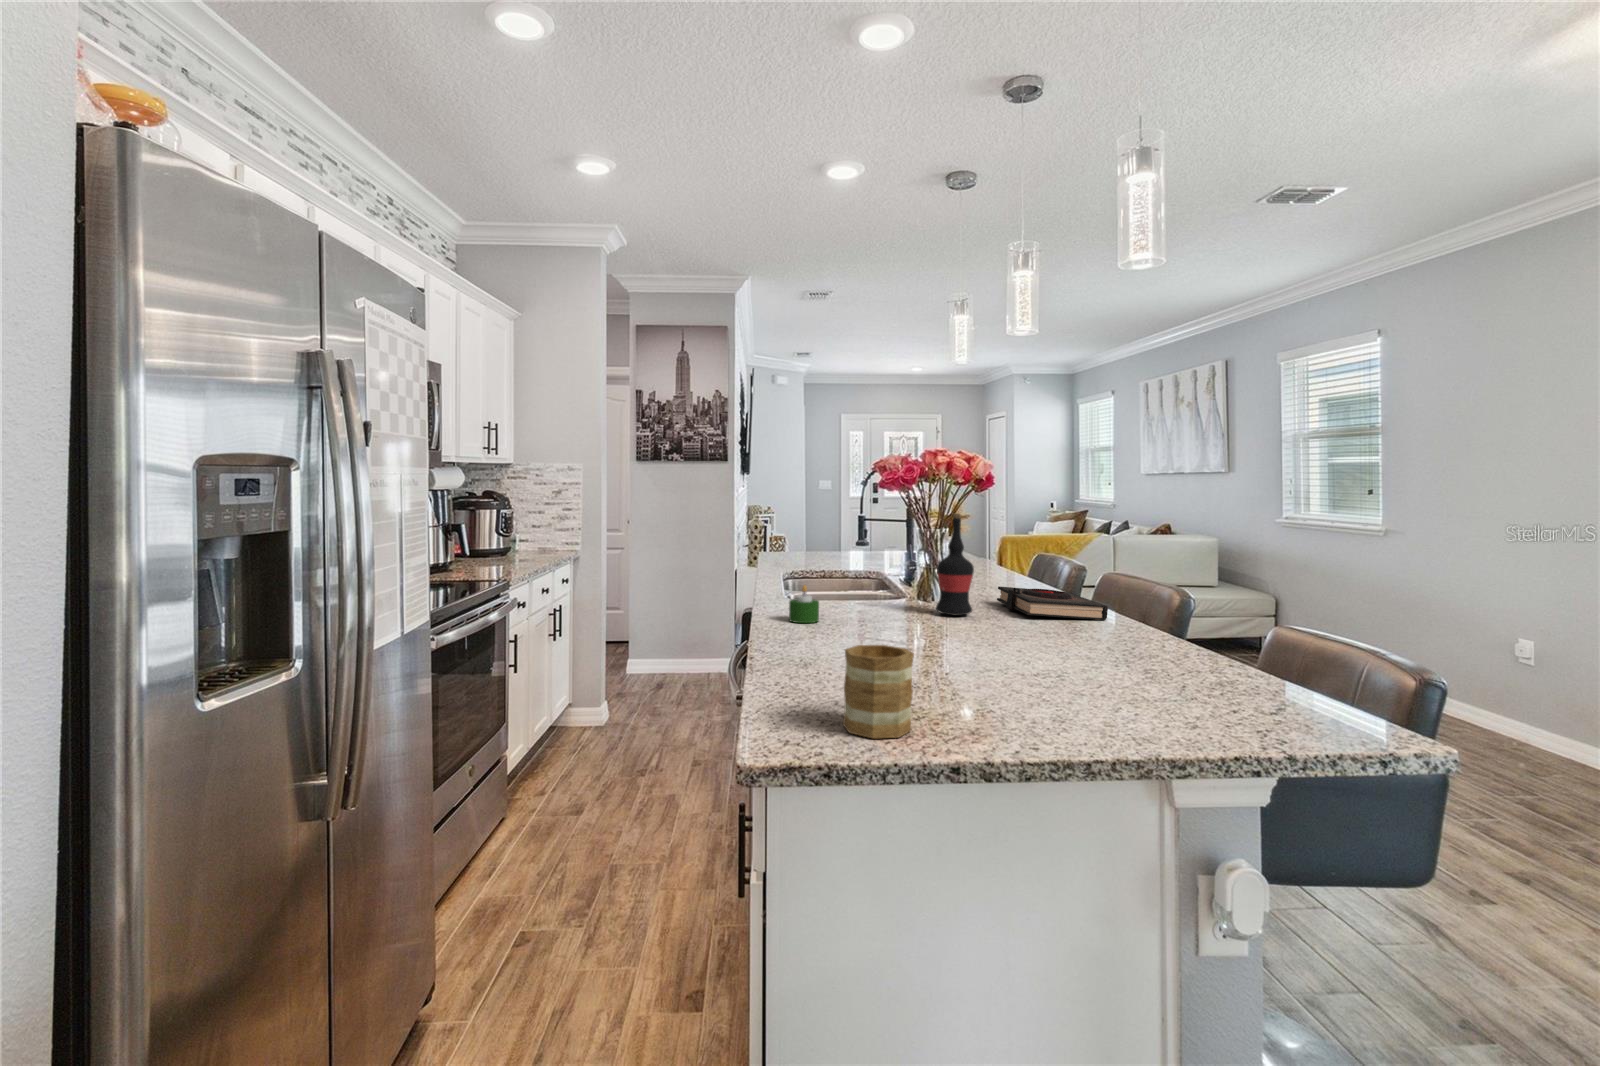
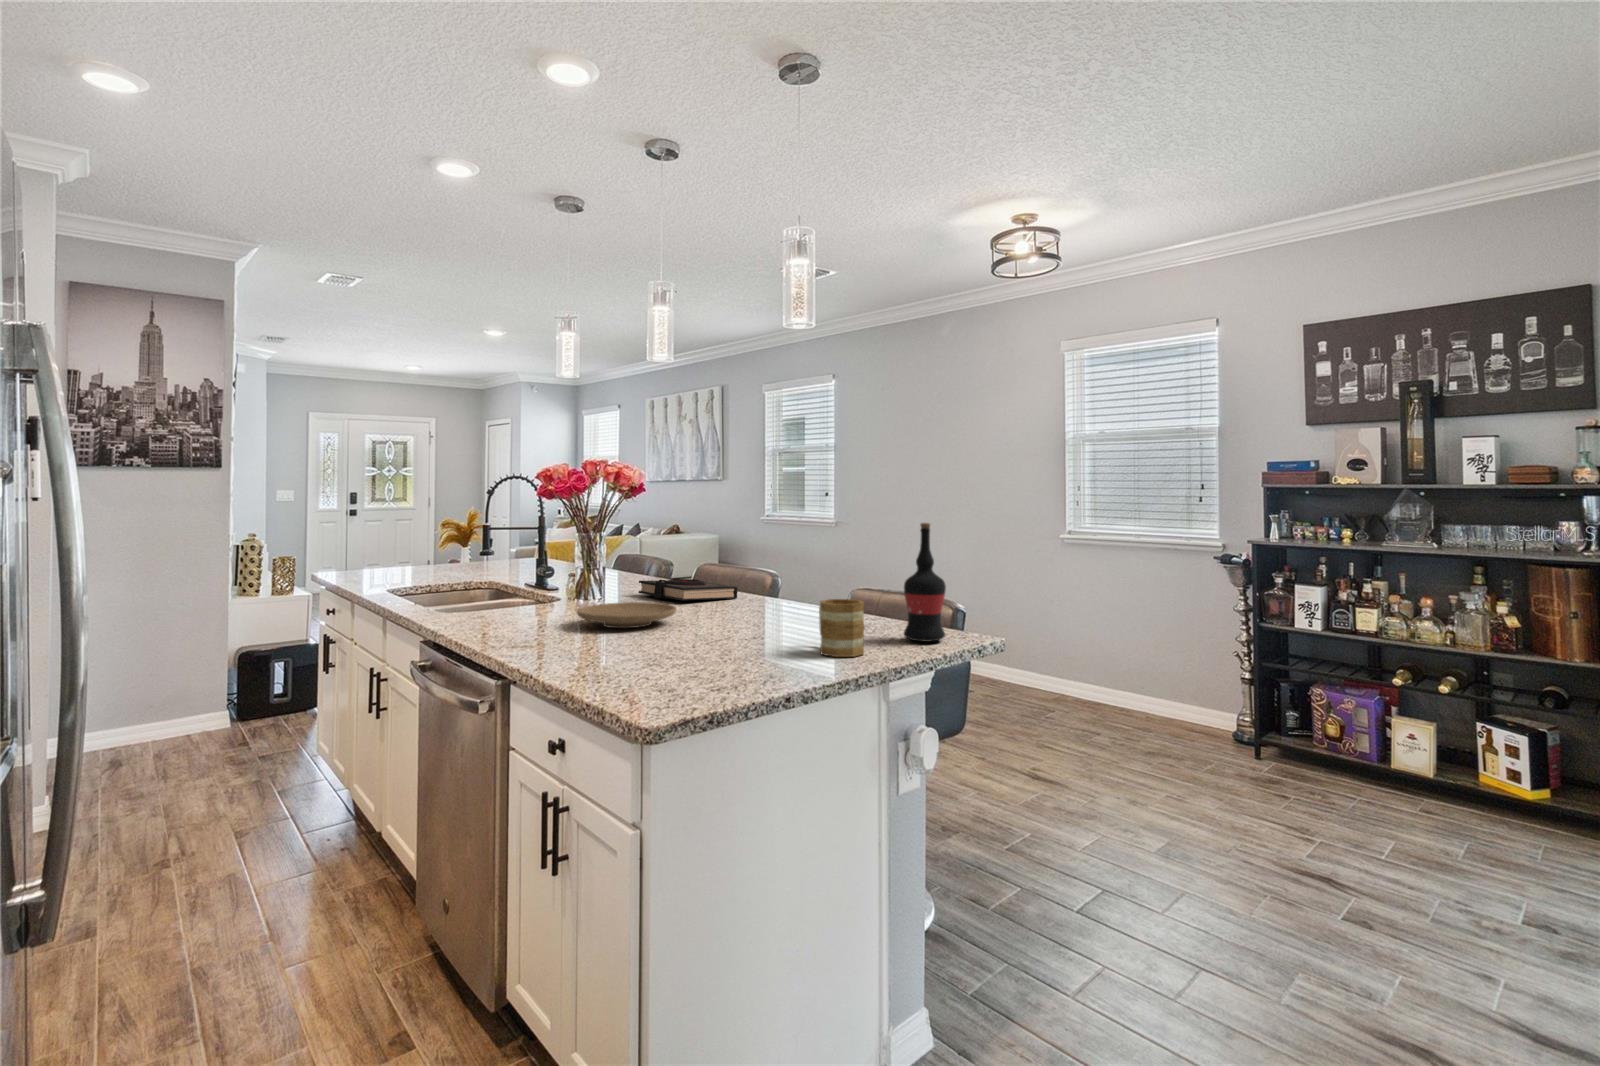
wine bottle: present [936,513,974,615] -> present [904,523,946,642]
candle: present [789,585,819,623] -> none [478,592,510,630]
plate: none [873,609,984,640] -> present [577,602,676,628]
mug: present [843,645,914,739] -> present [819,599,864,657]

